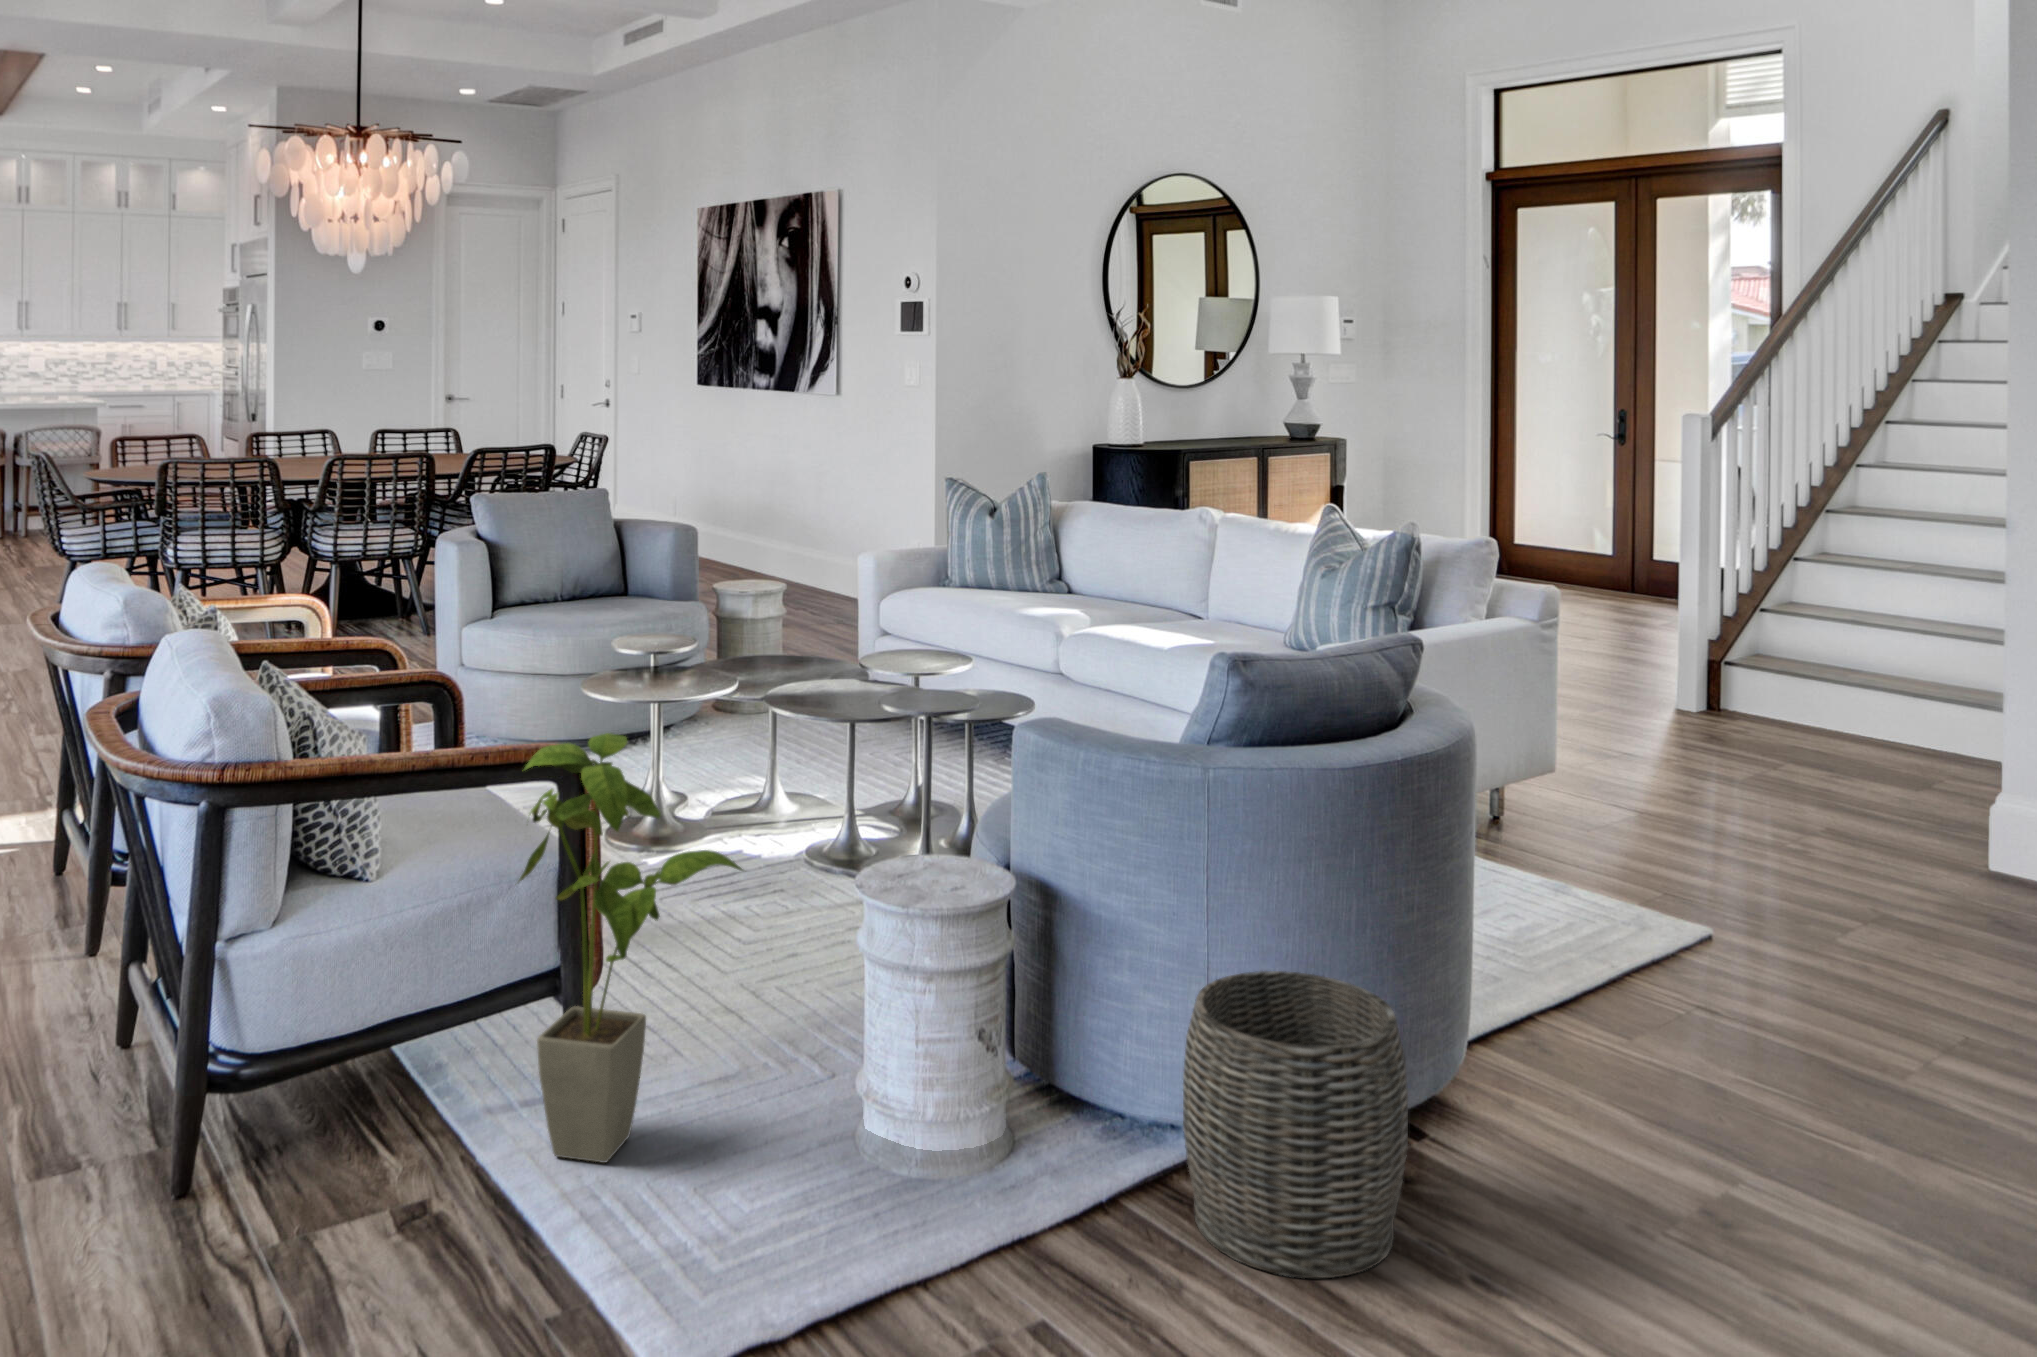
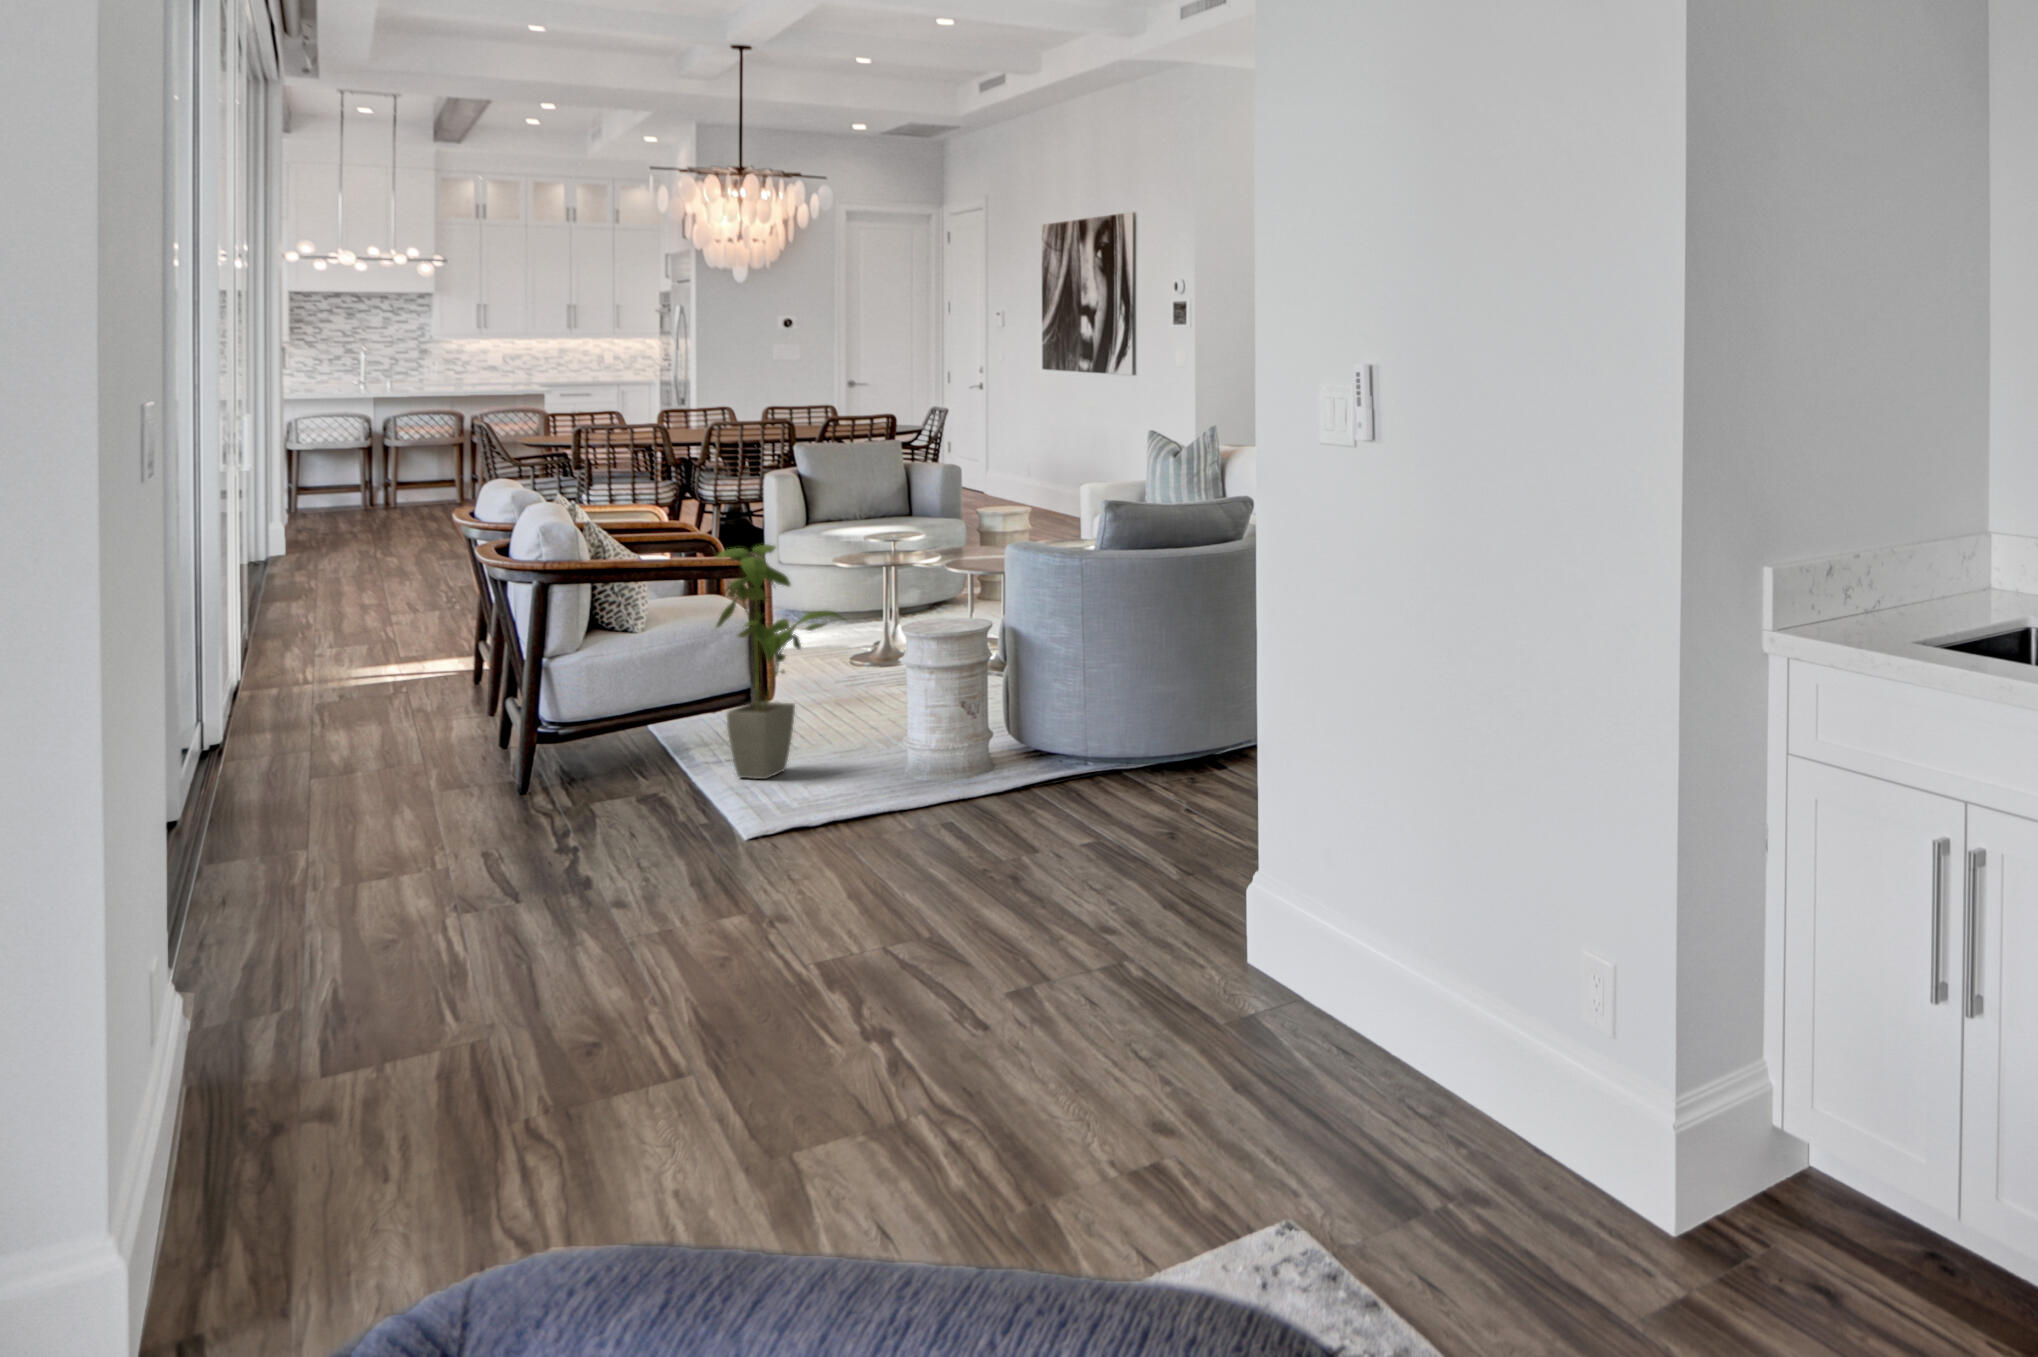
woven basket: present [1183,971,1408,1278] -> none [1065,665,1183,804]

